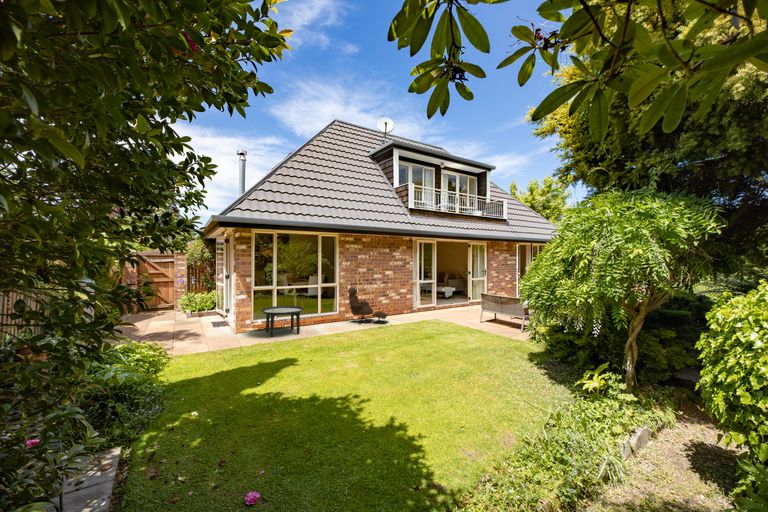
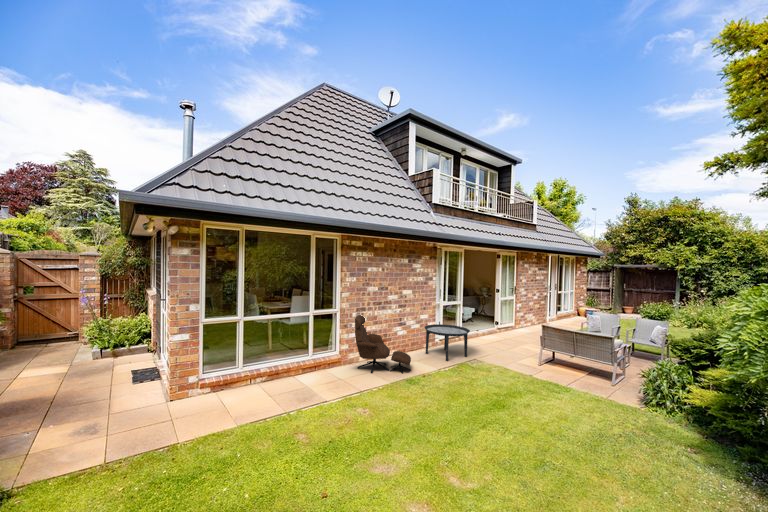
round table: present [261,306,304,337] -> present [424,324,470,361]

